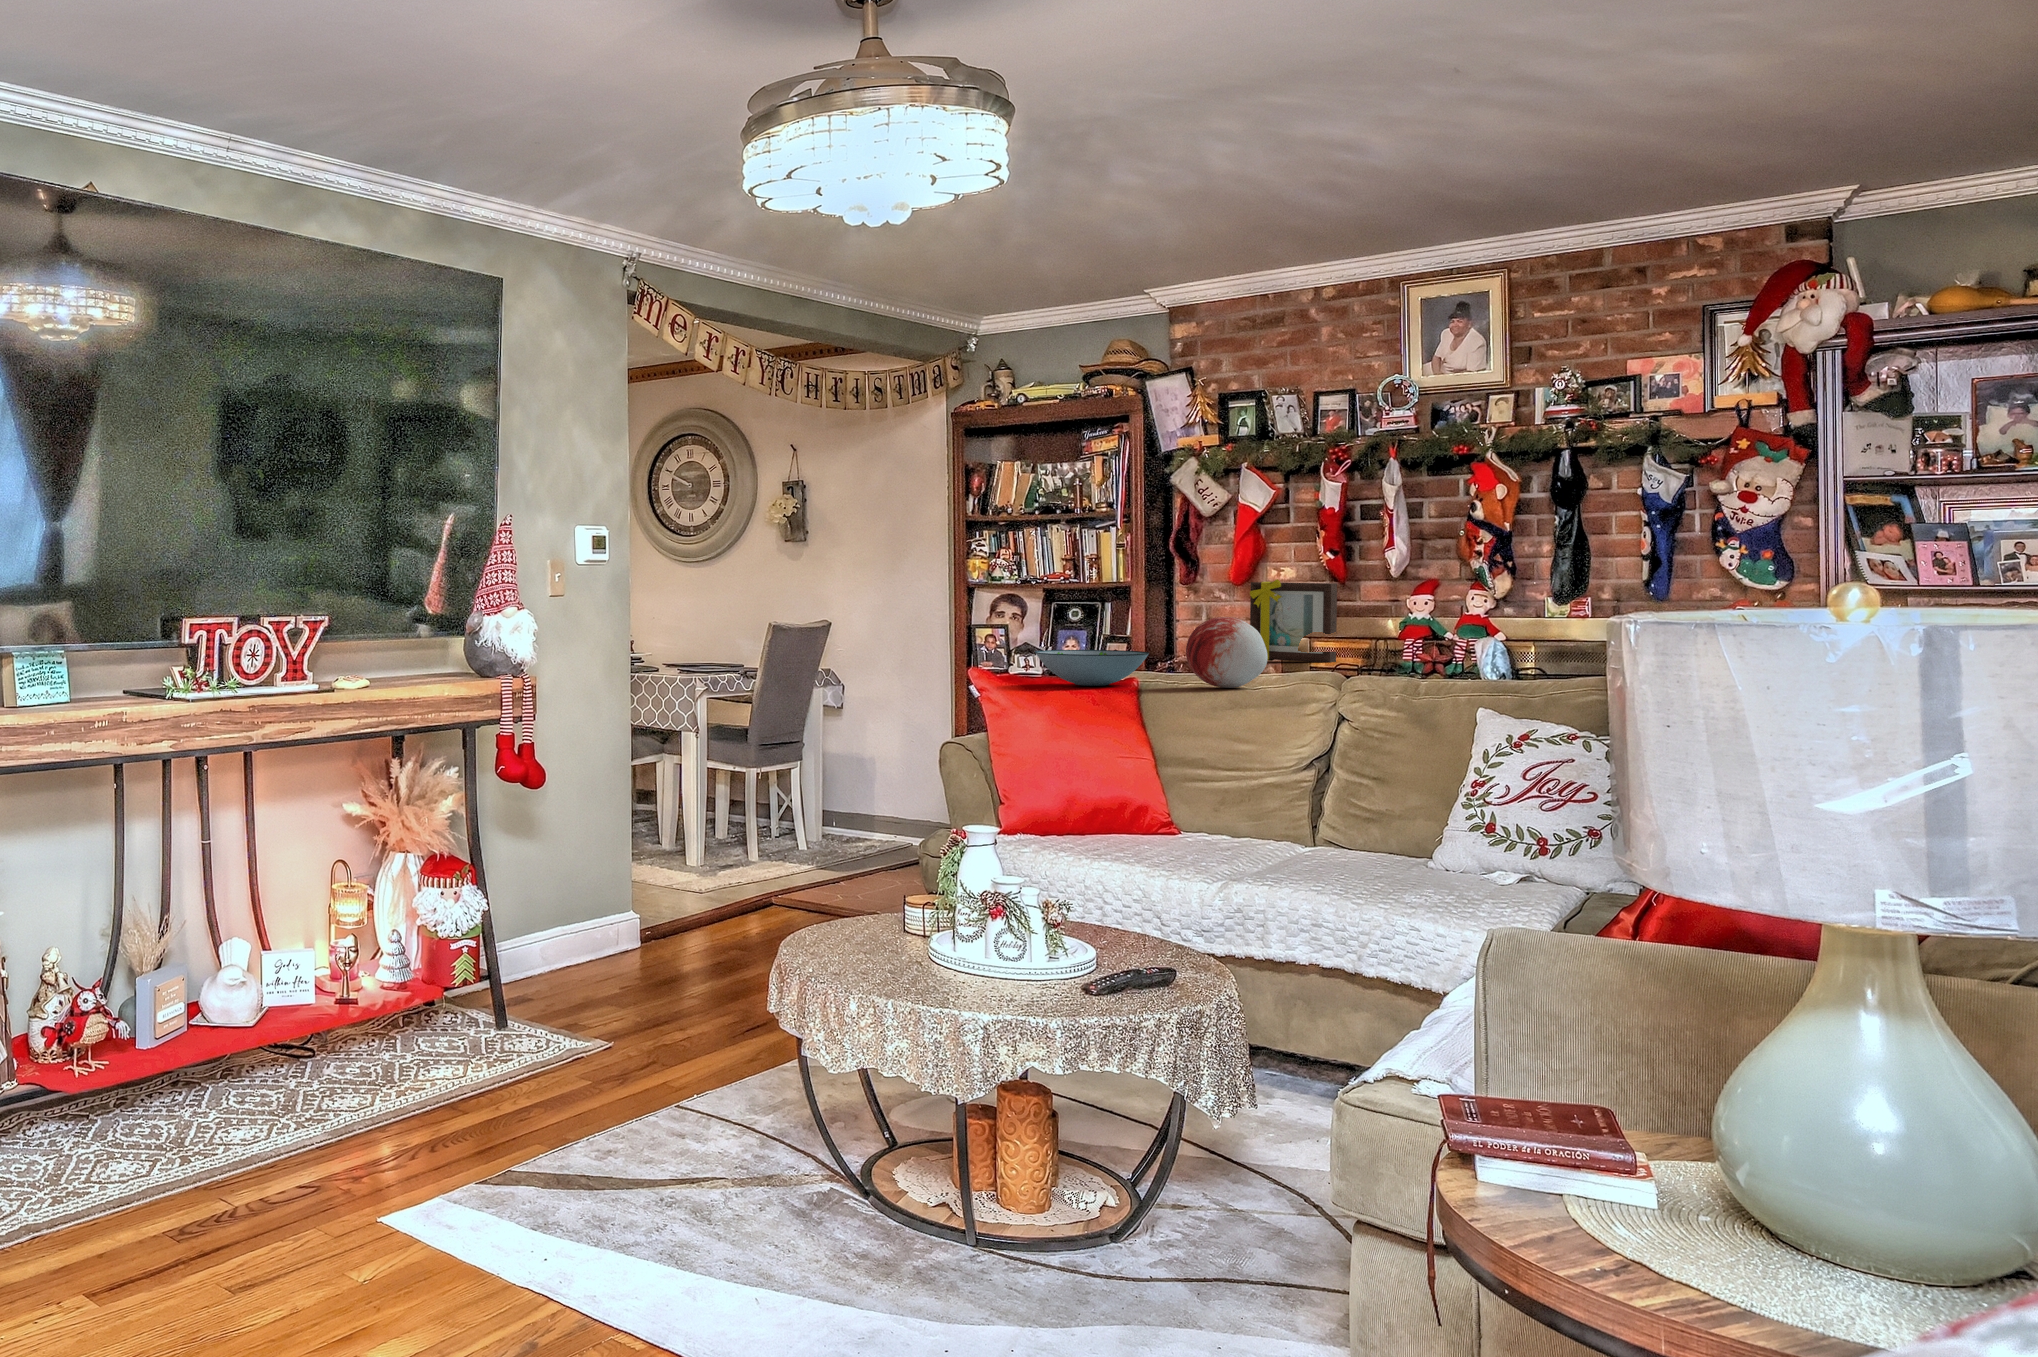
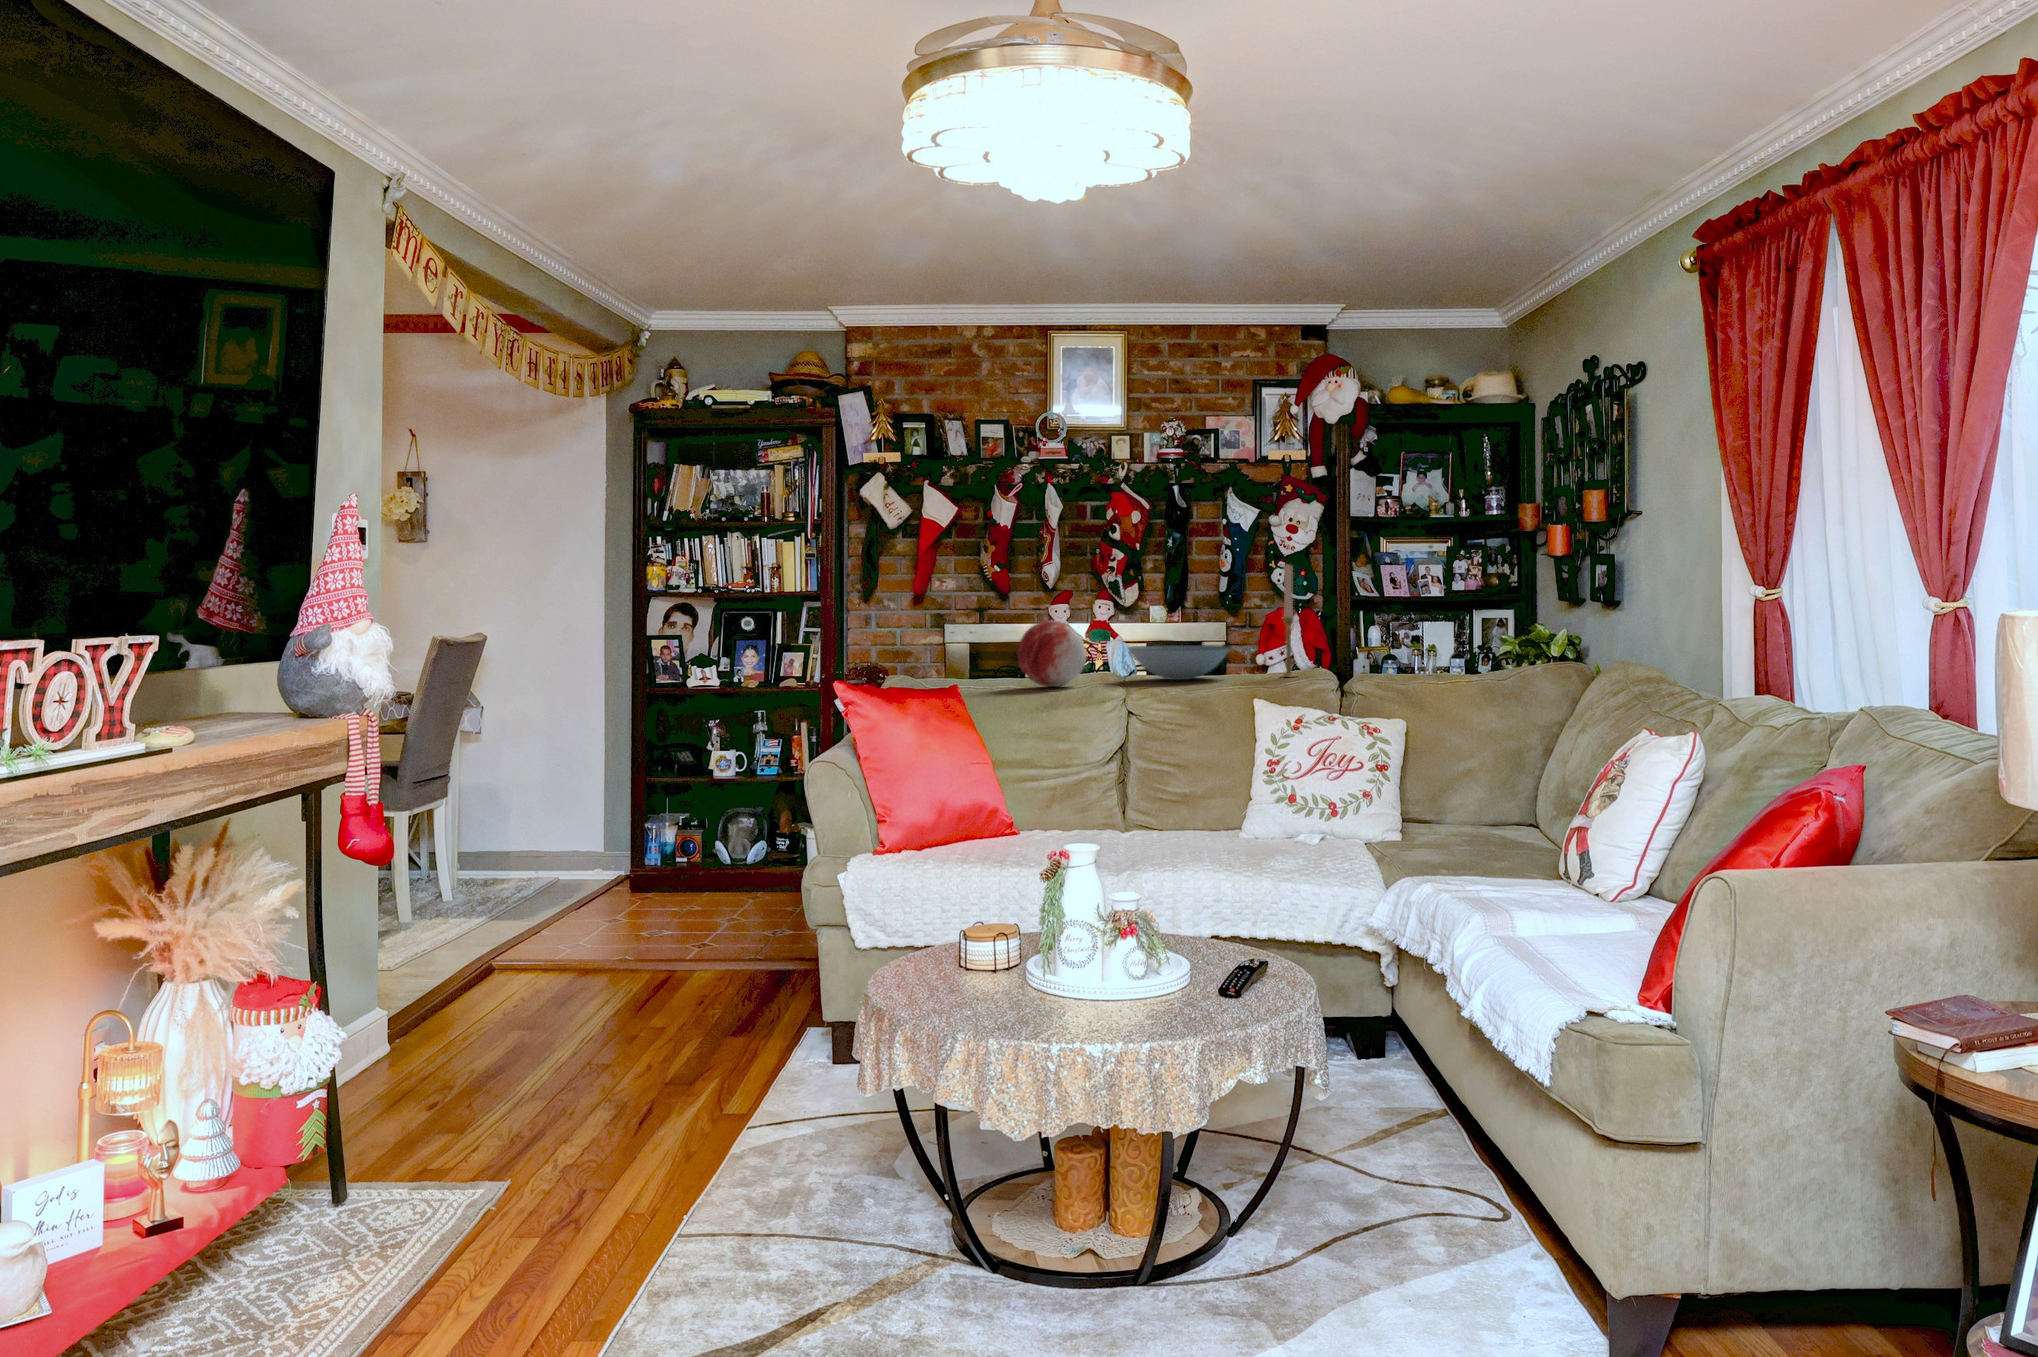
candlestick: none [1521,550,1550,692] -> present [1282,564,1295,677]
picture frame: present [1250,579,1337,663] -> none [929,589,1002,664]
decorative bowl: present [1035,650,1149,686] -> present [1128,645,1230,680]

